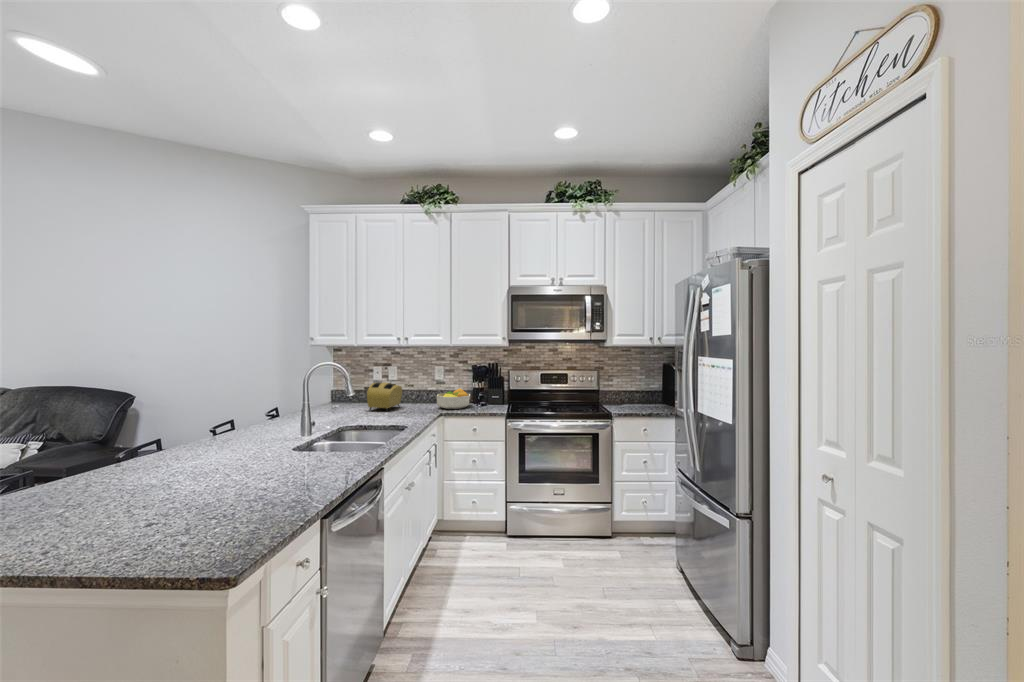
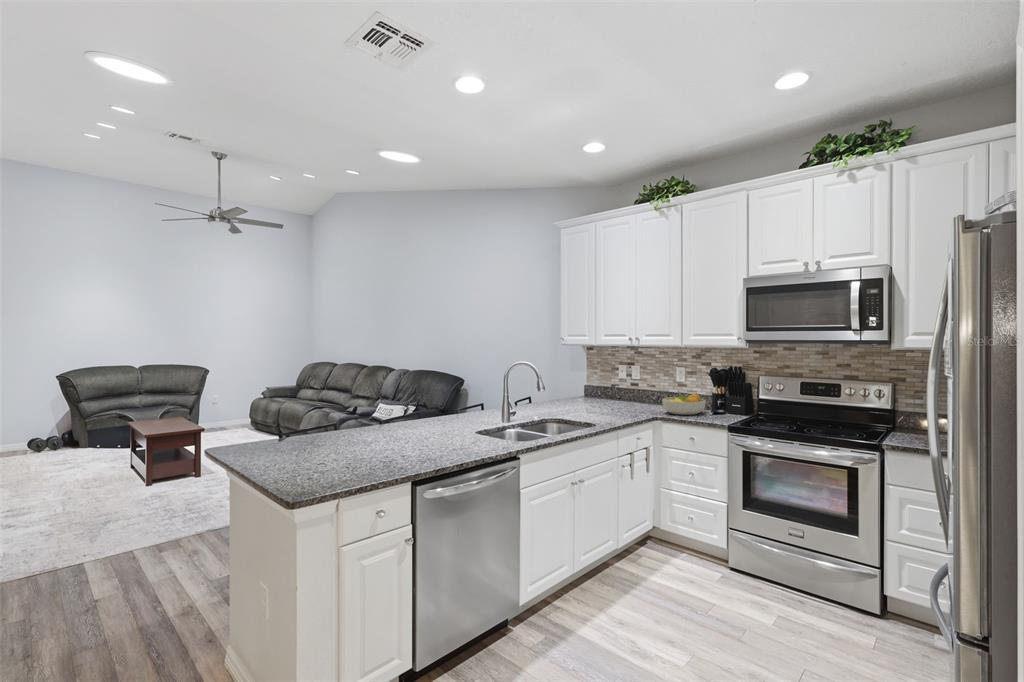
toaster: present [367,383,402,410] -> none [596,381,634,410]

